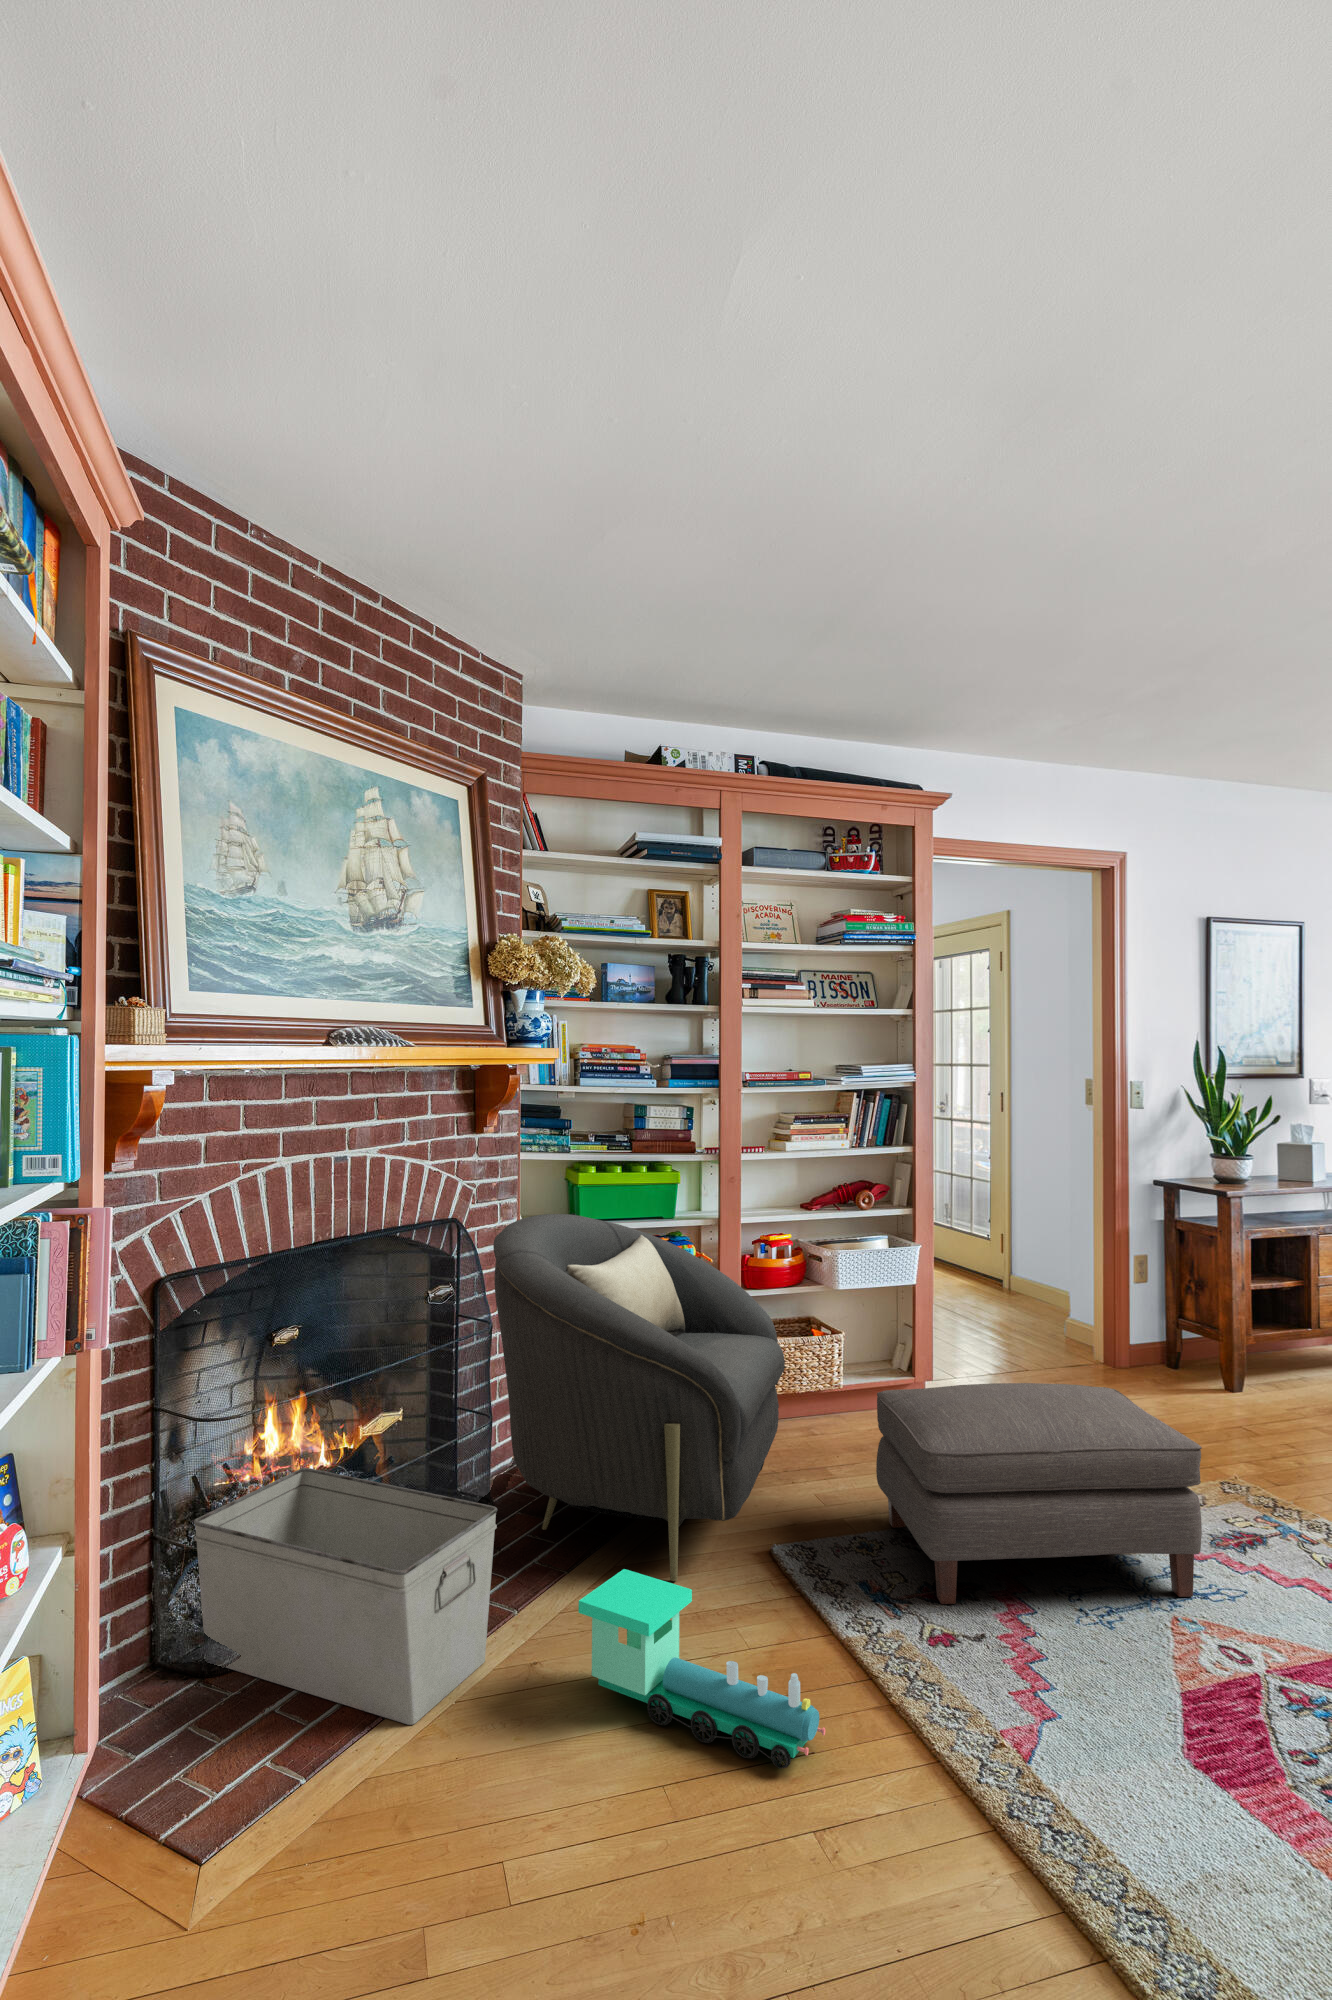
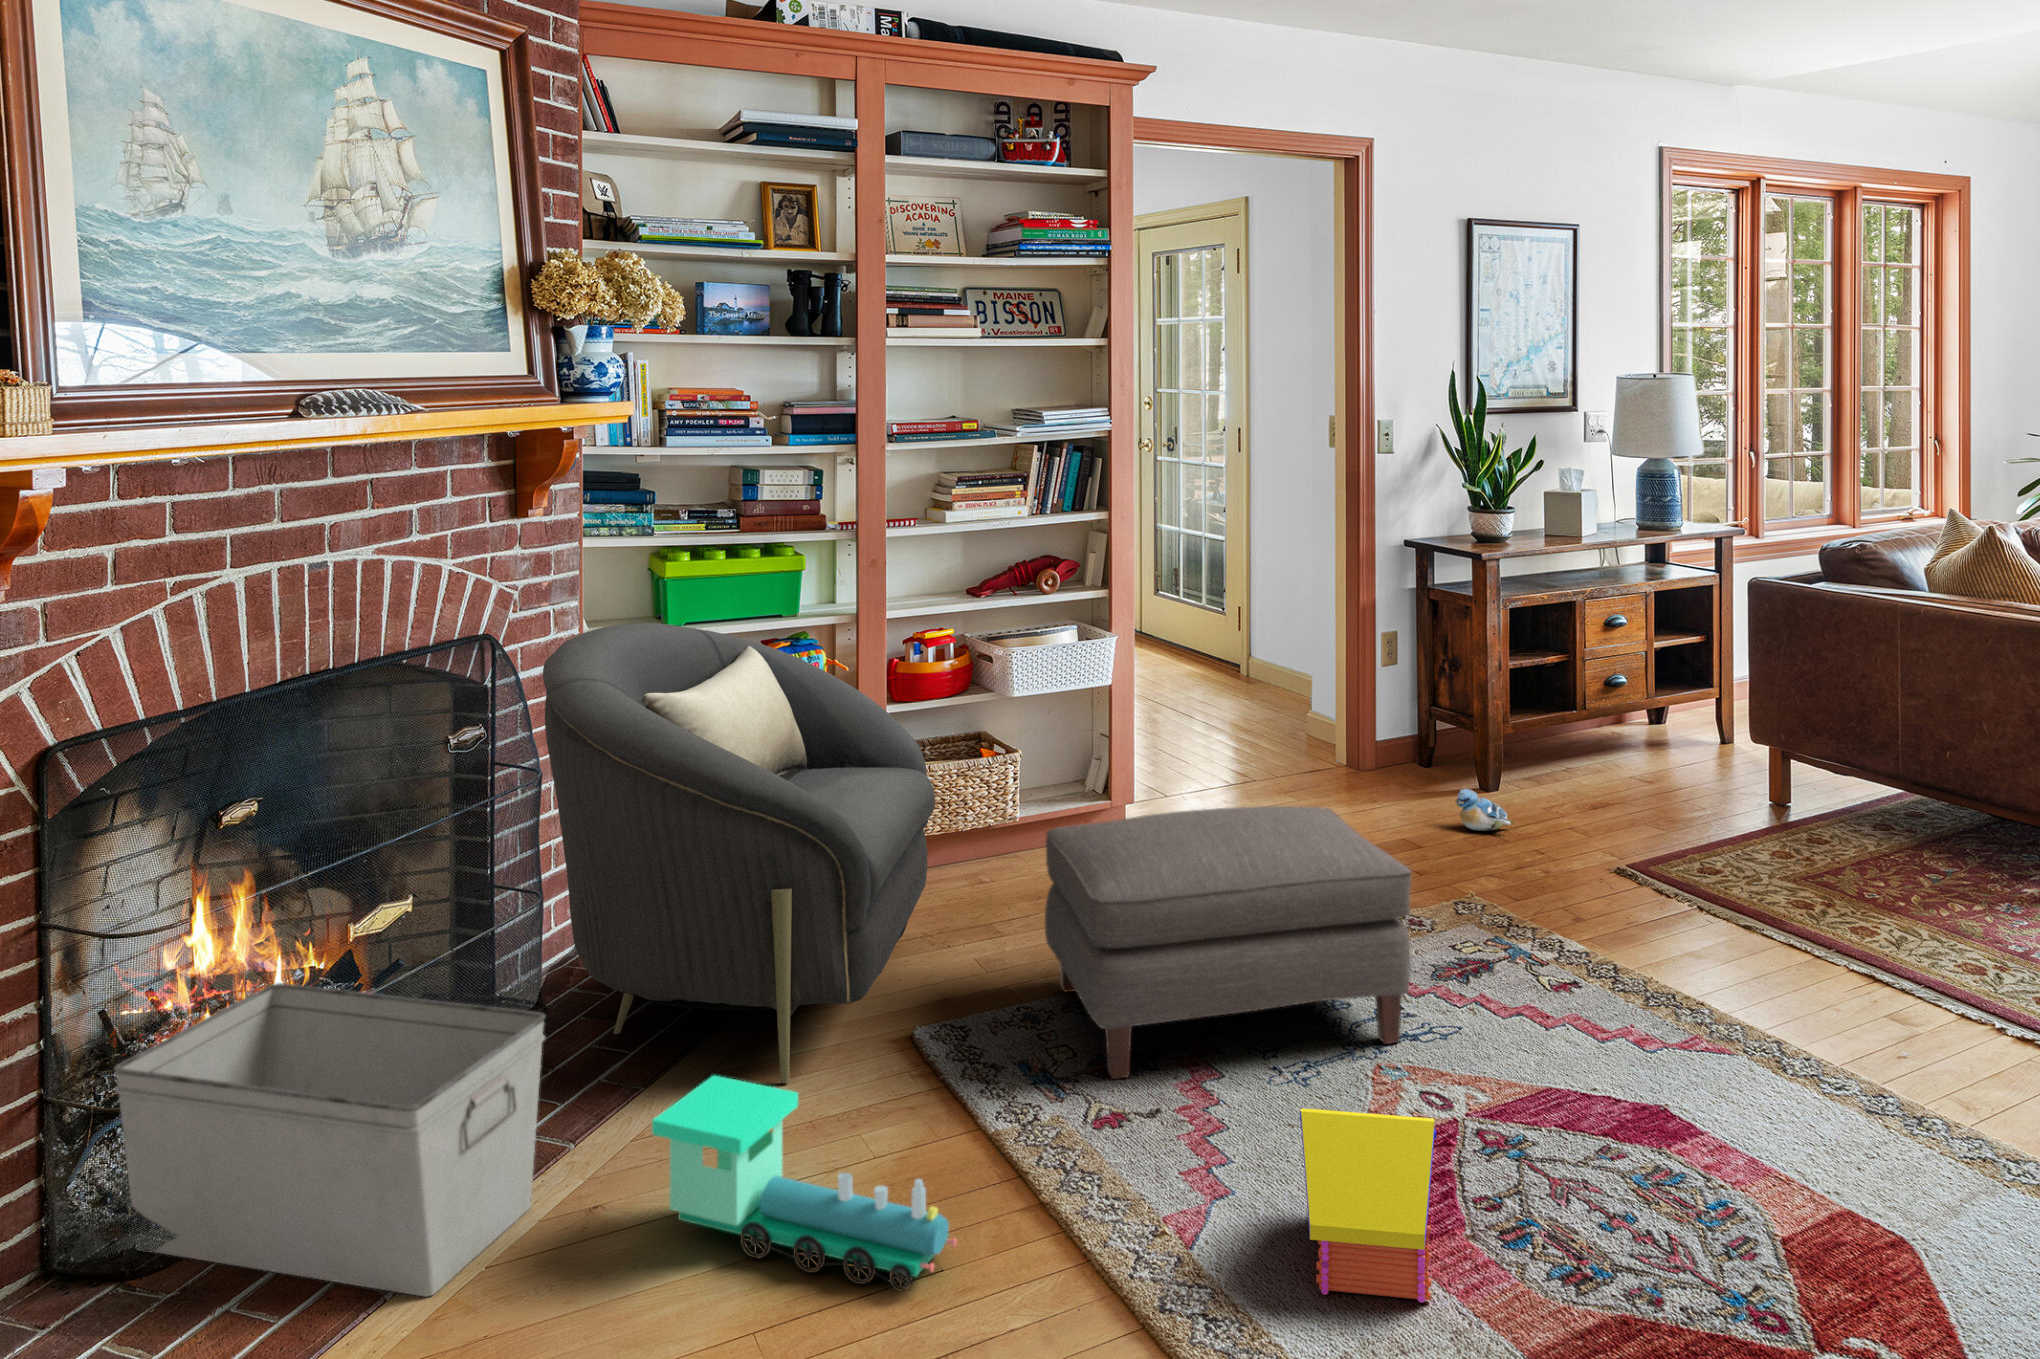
plush toy: none [1212,1384,1266,1421] -> present [1455,789,1514,831]
toy house: none [1128,1648,1264,1841] -> present [1300,1109,1436,1303]

